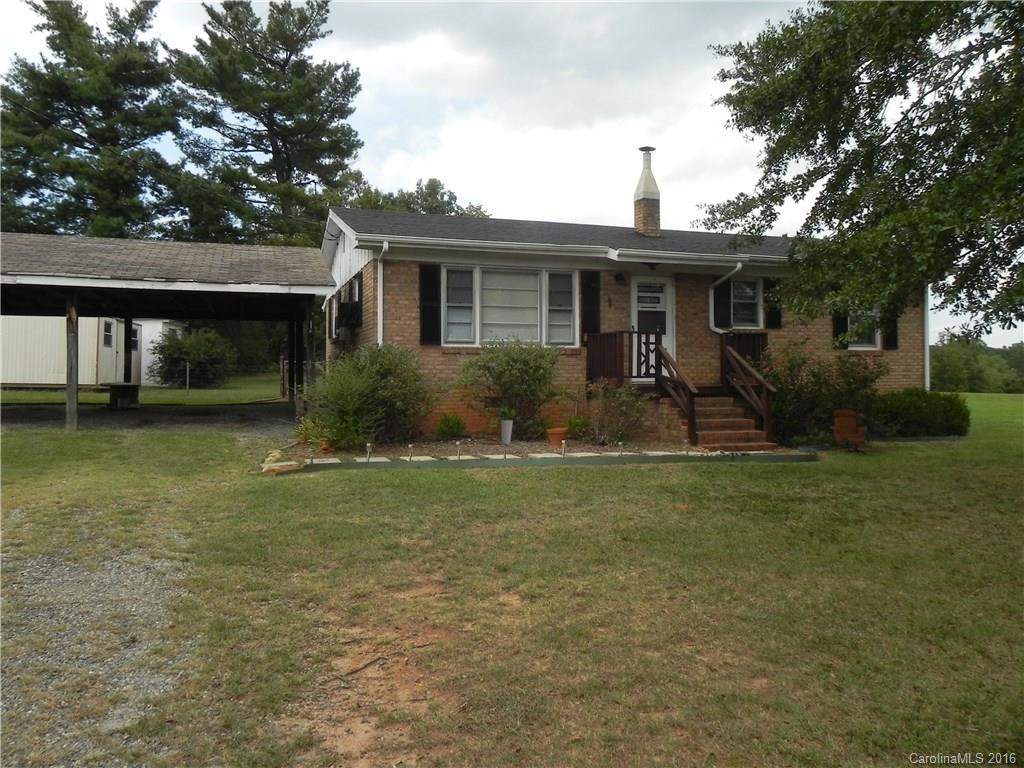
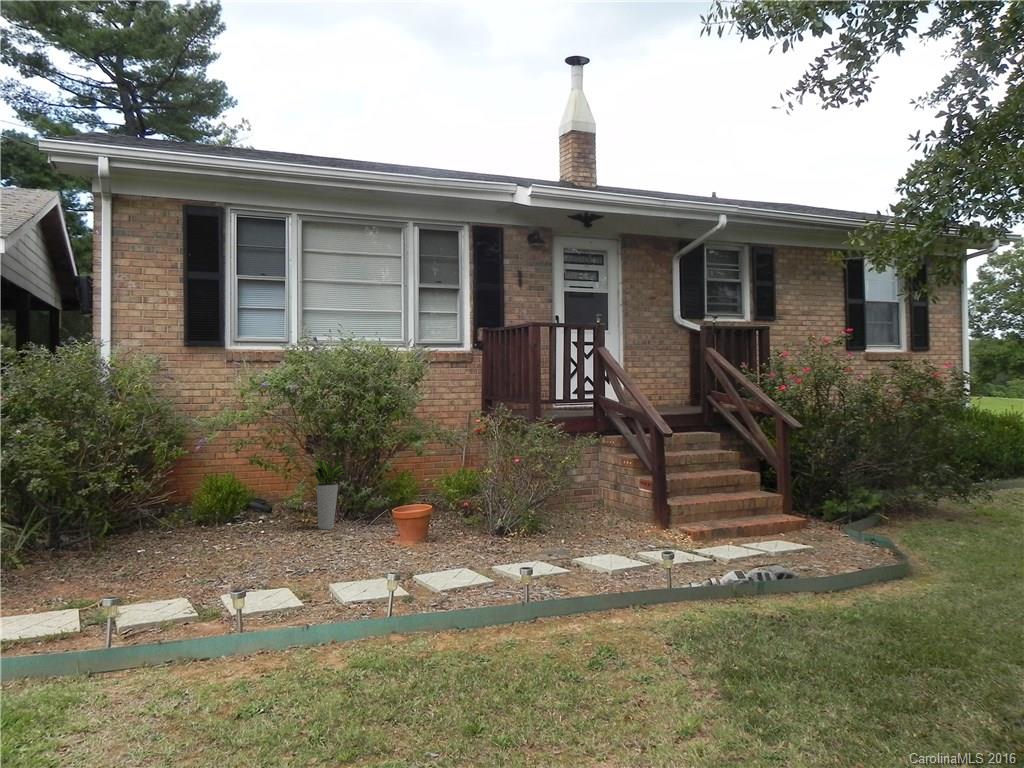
lounge chair: present [830,410,867,454] -> none [889,453,966,540]

